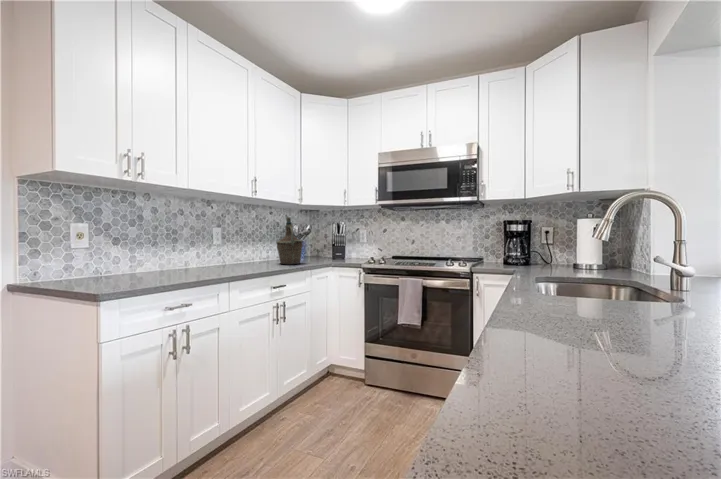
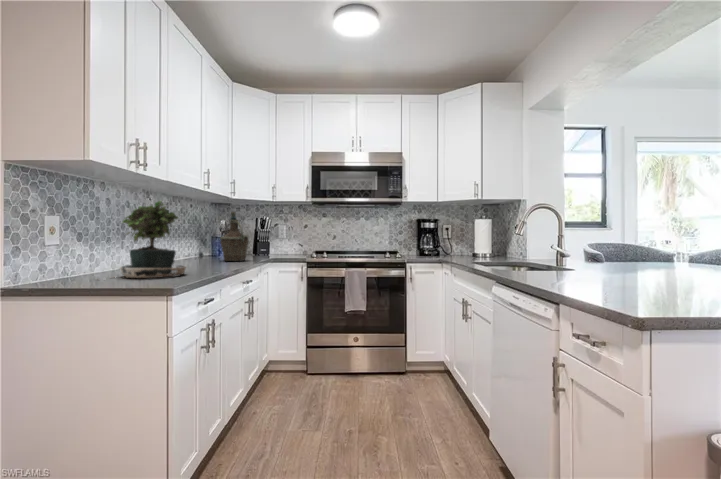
potted plant: none [95,206,186,283] -> present [120,201,186,278]

